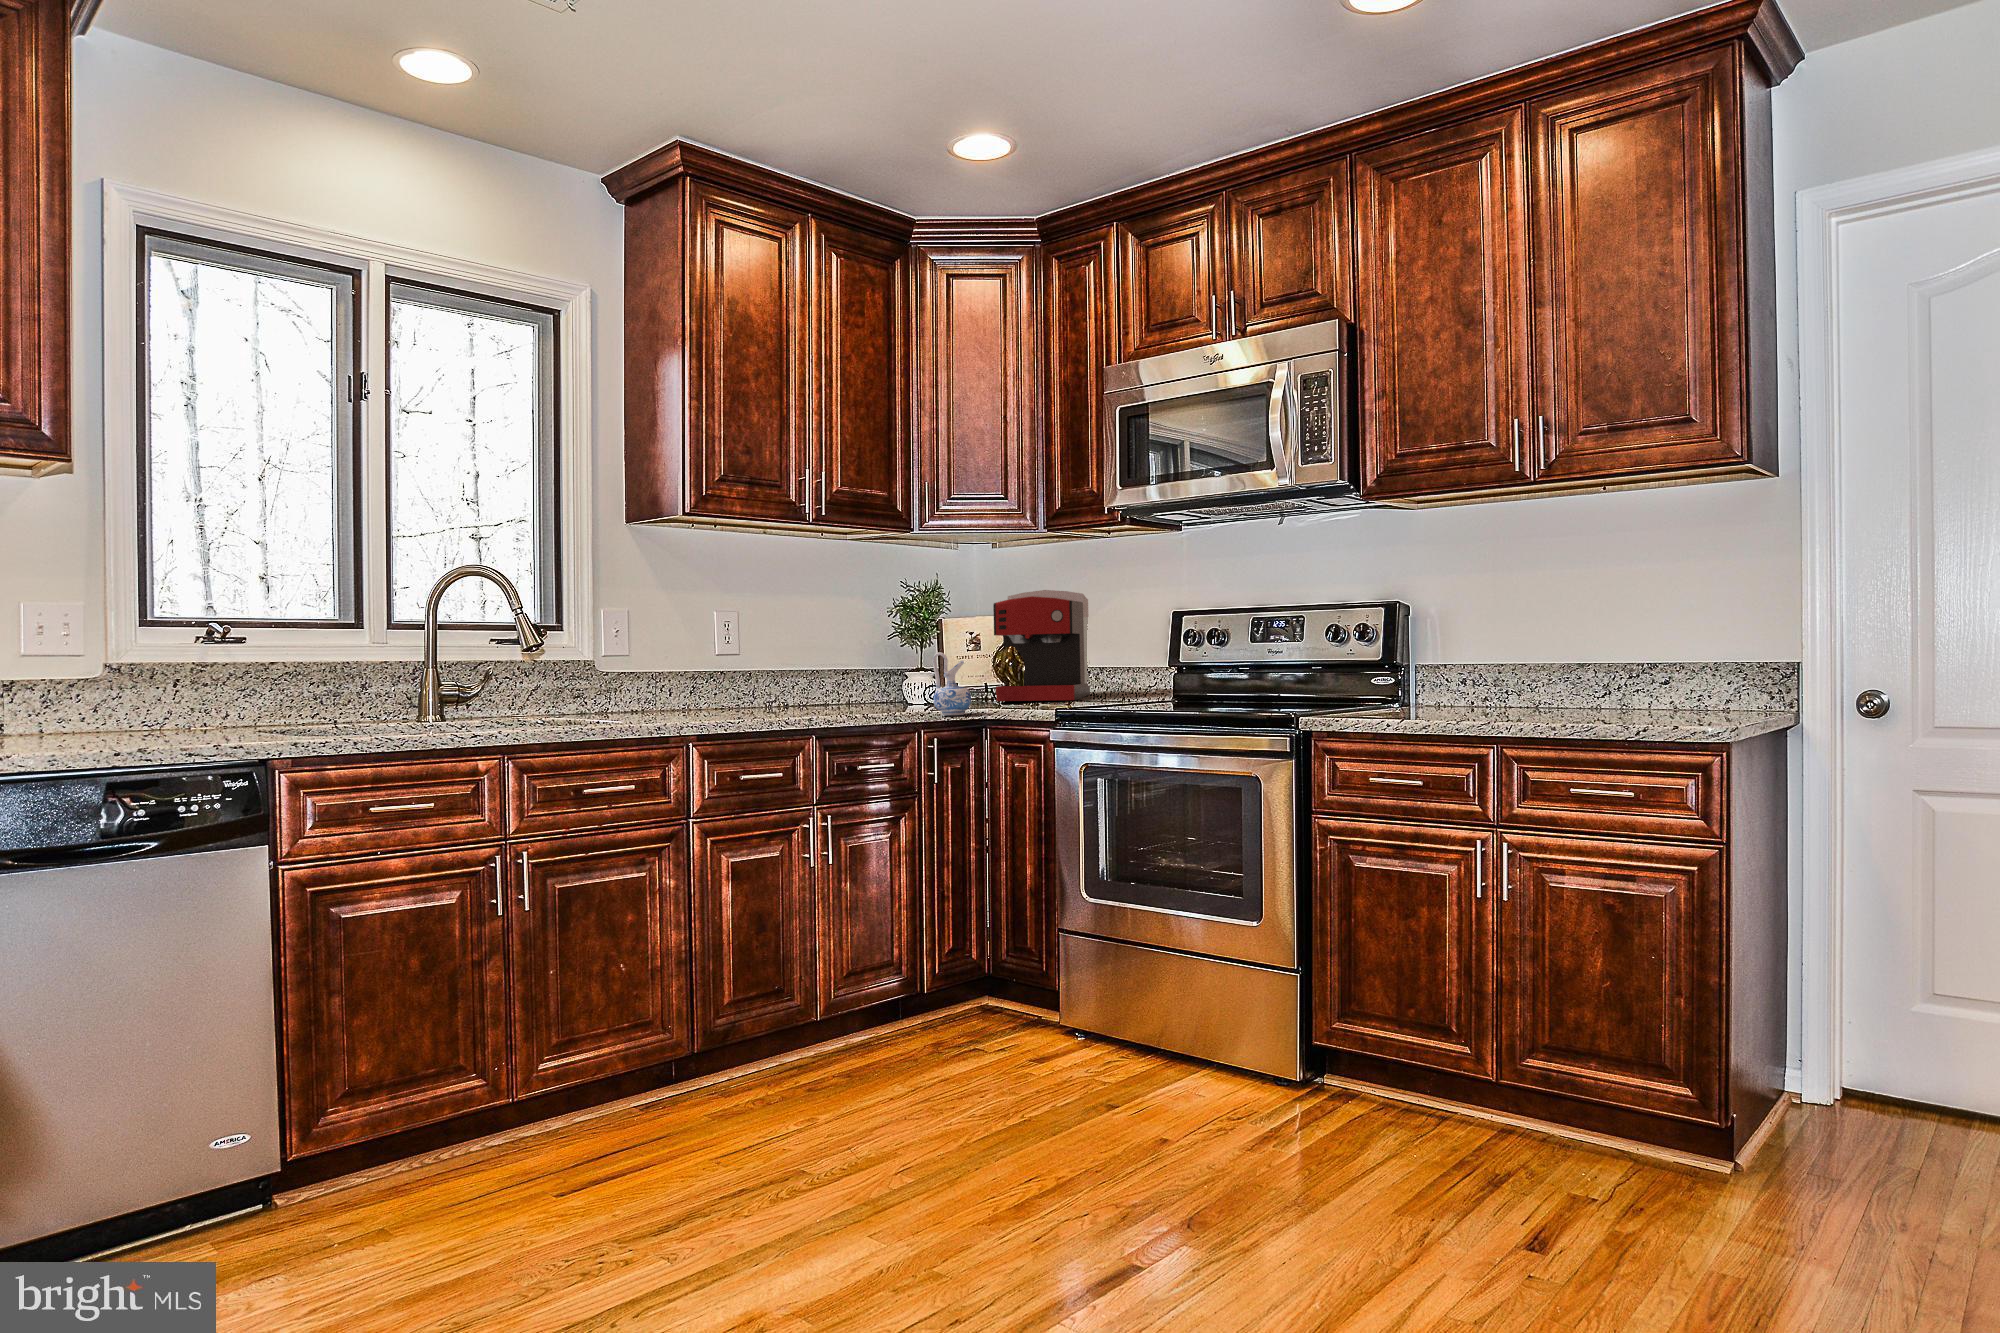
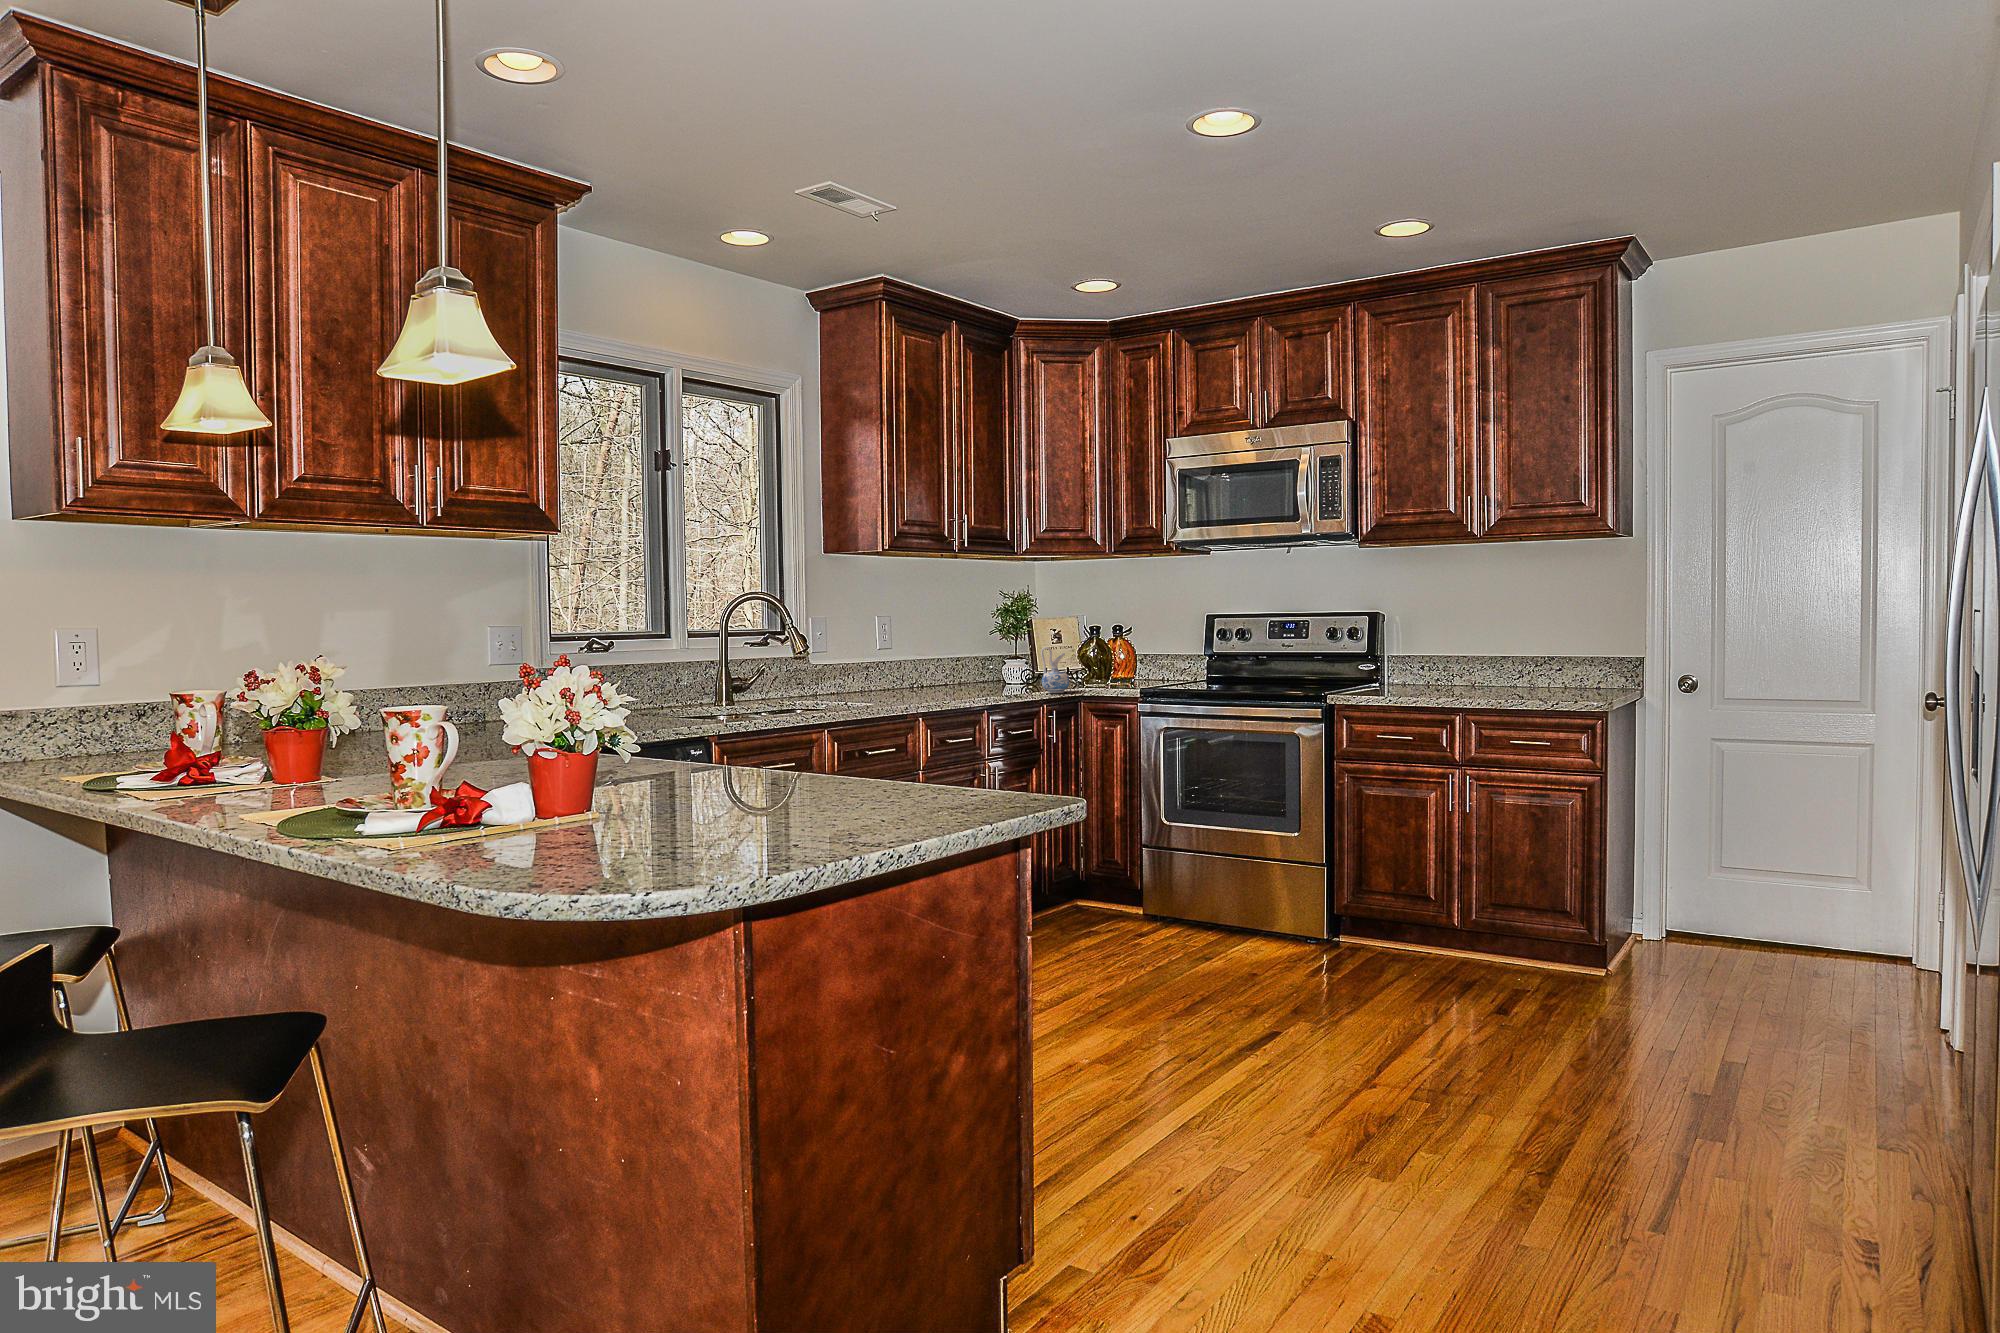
coffee maker: present [993,590,1090,701] -> none [1072,597,1135,681]

